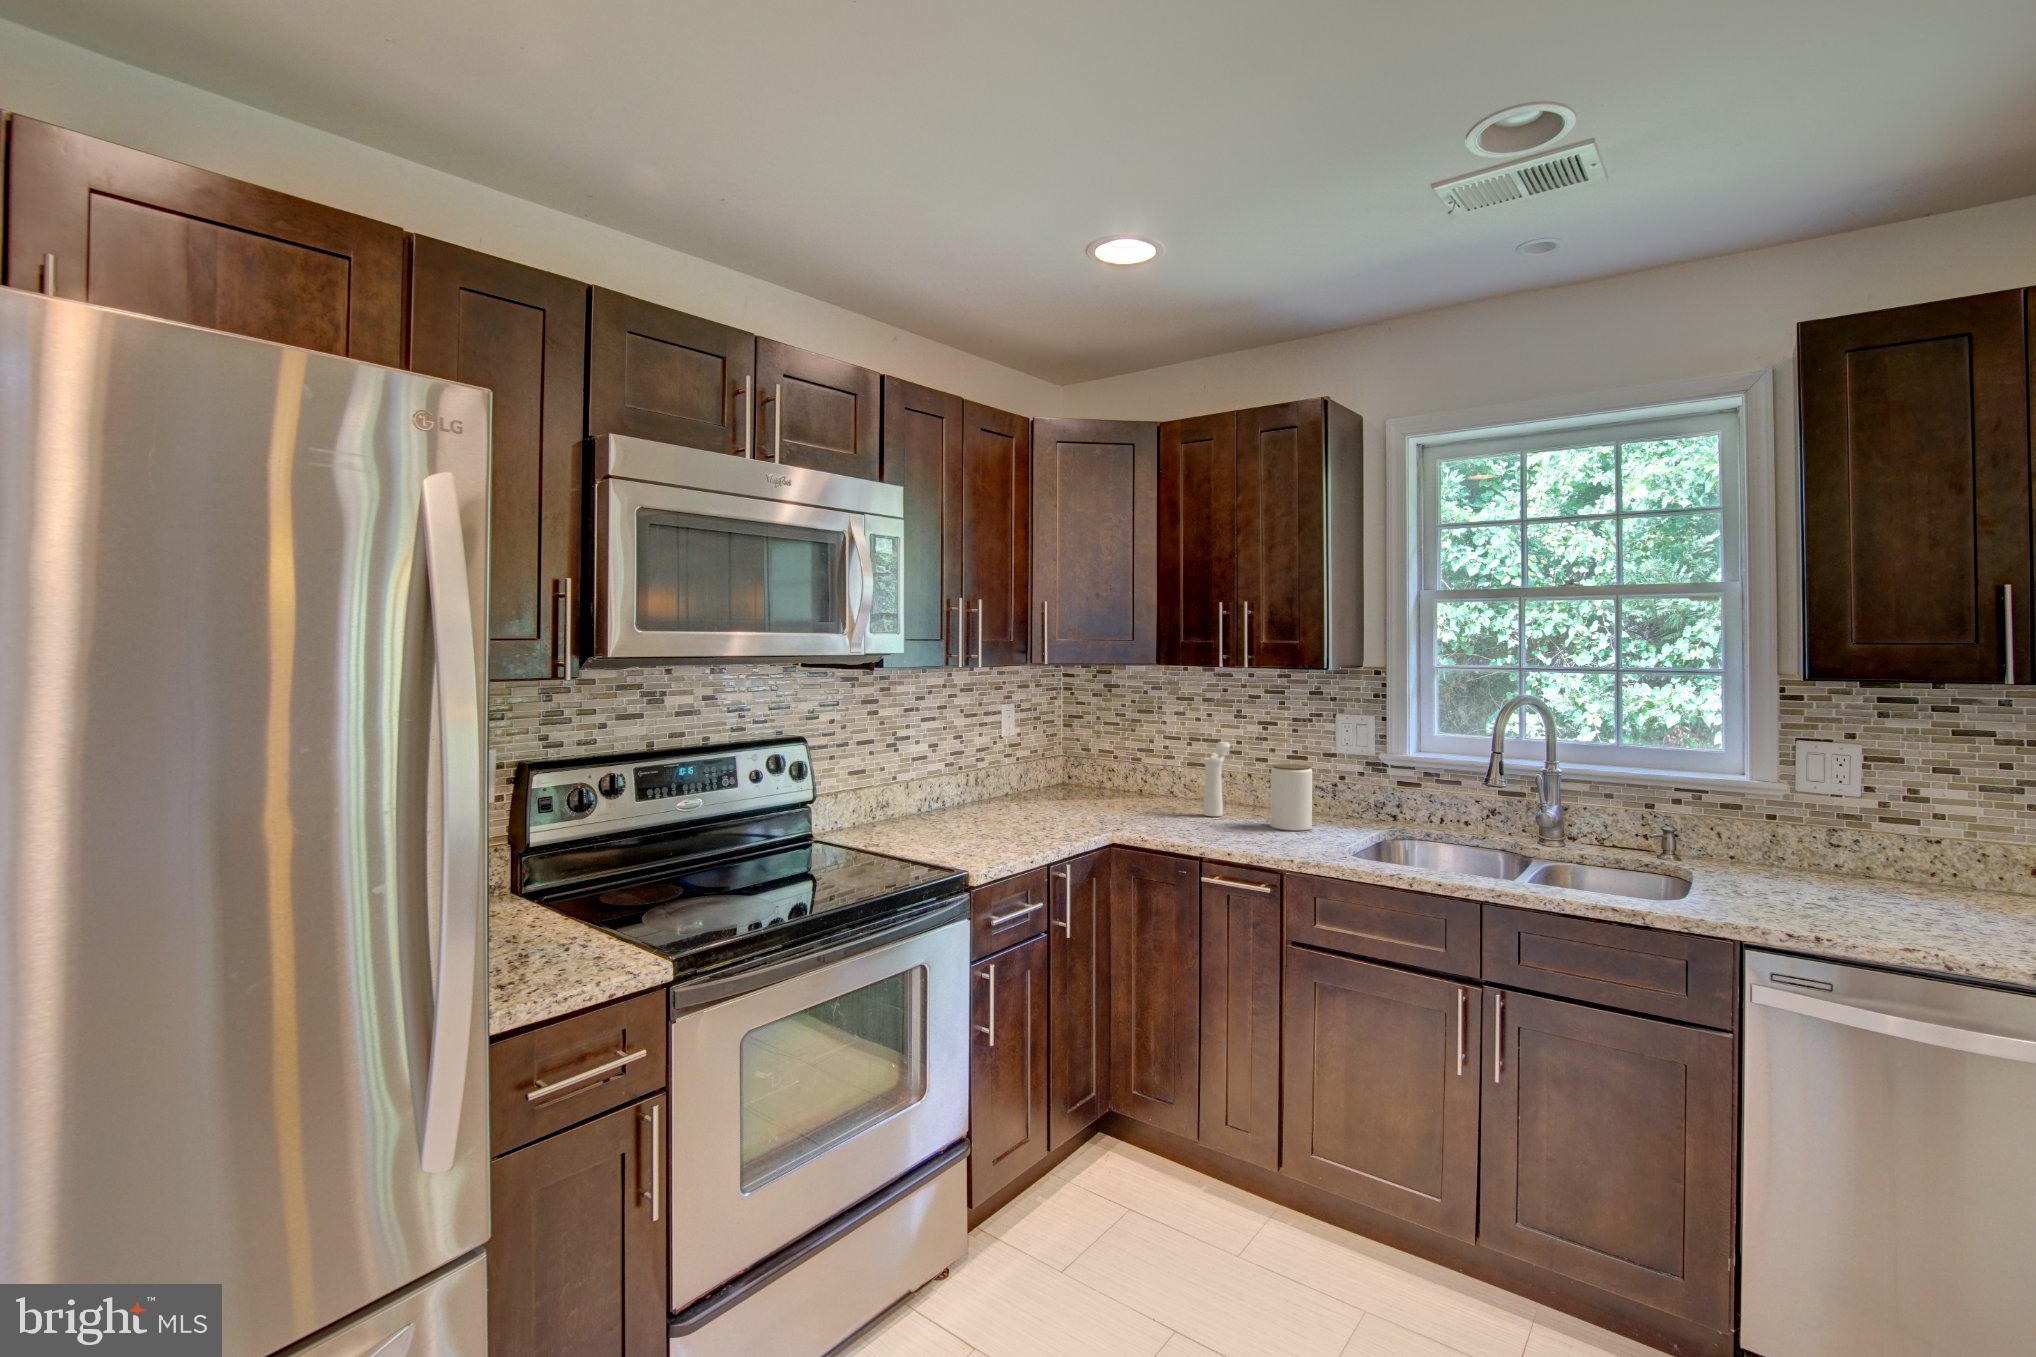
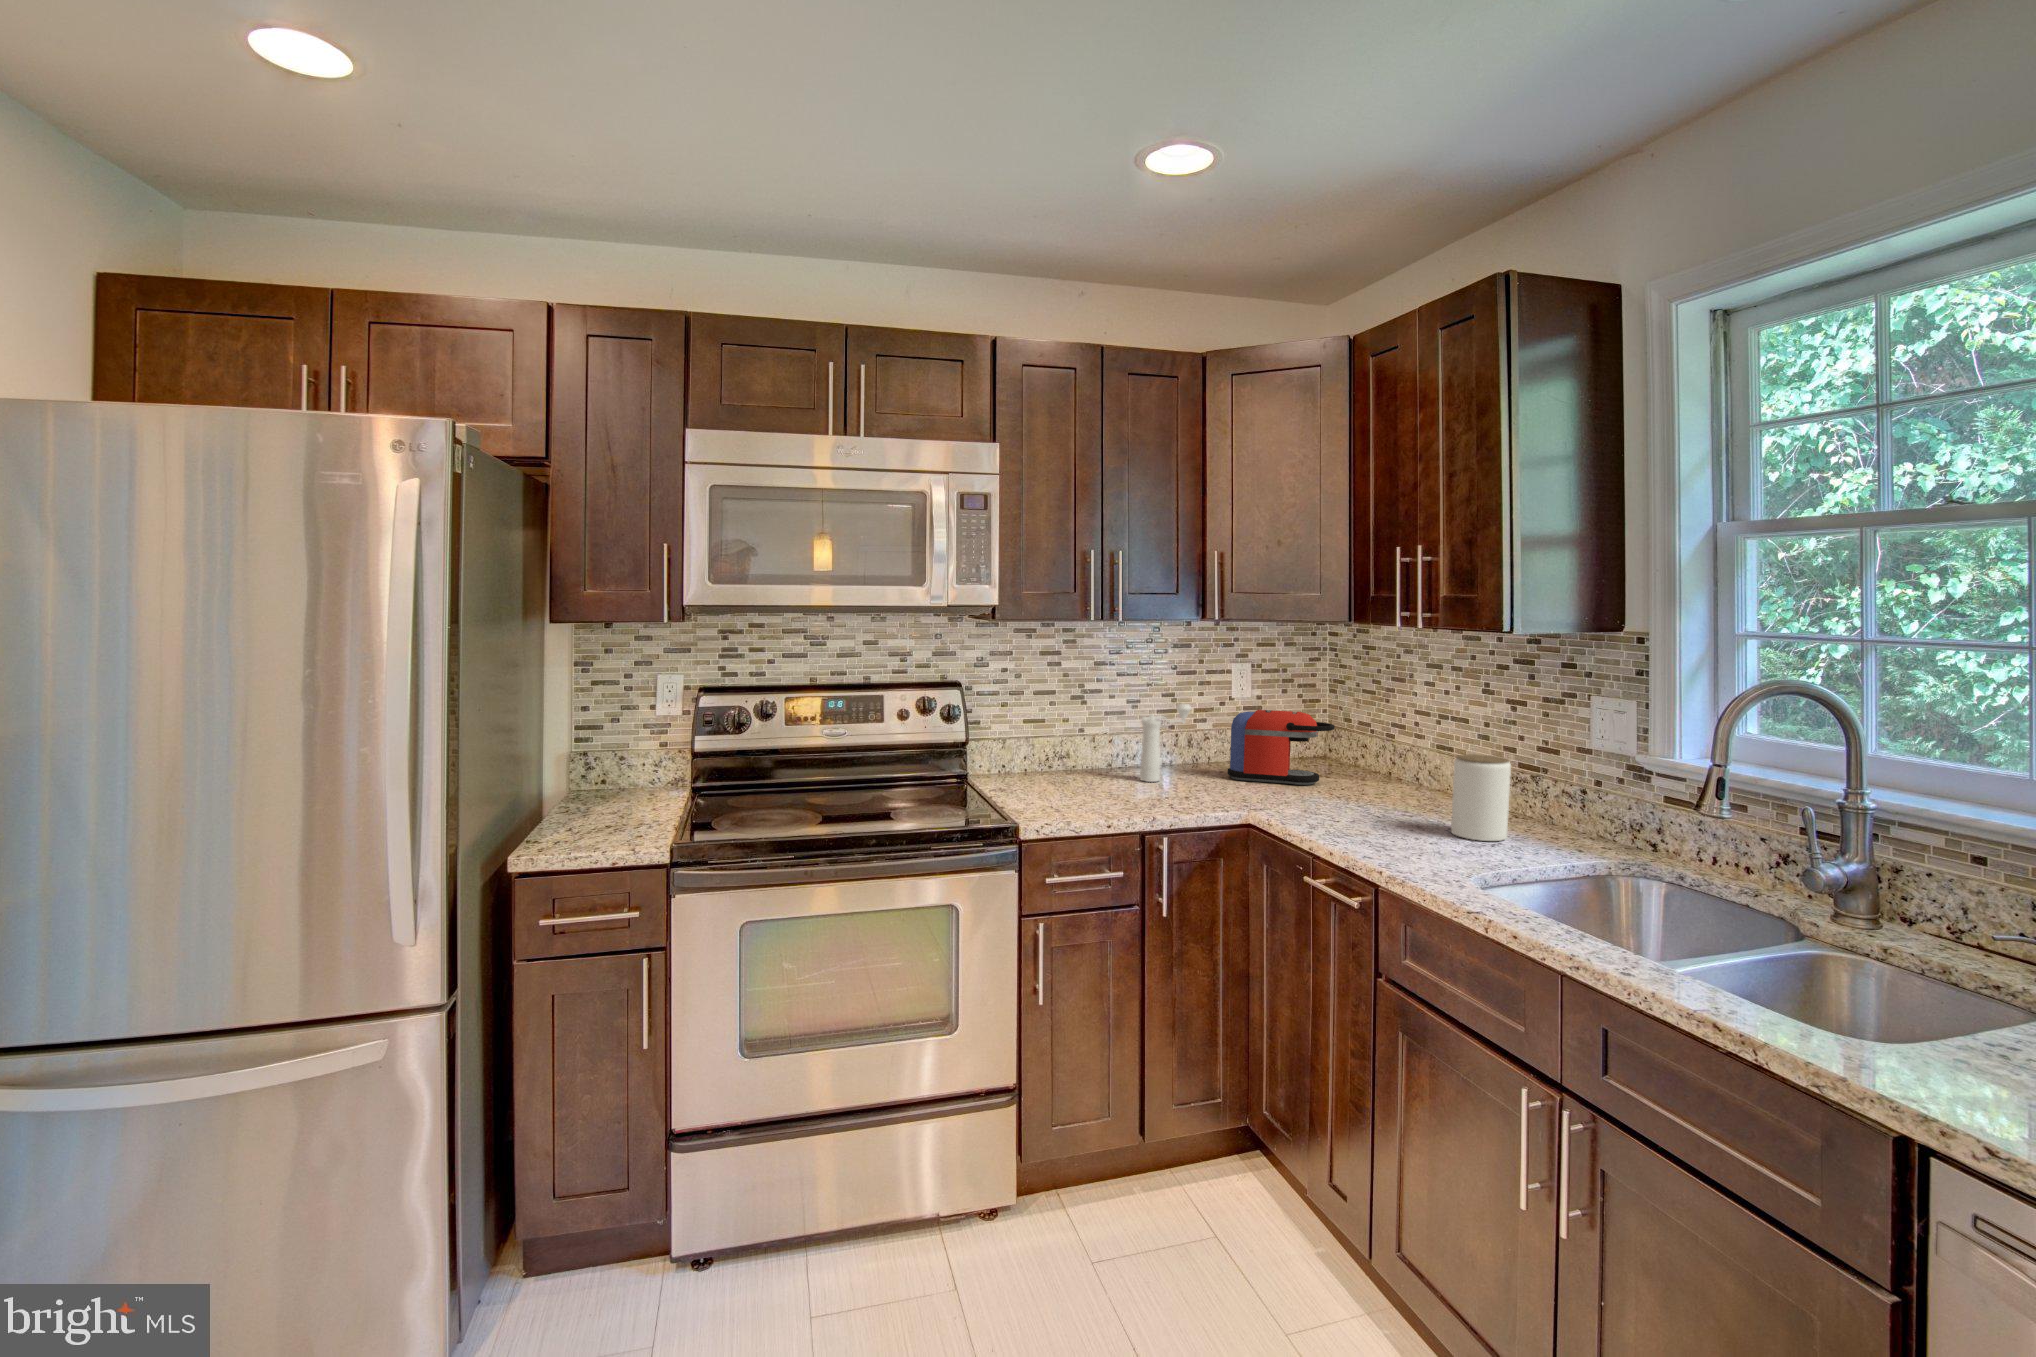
pepper mill: present [1203,742,1230,816] -> present [1140,704,1191,782]
coffee maker: none [1037,743,1125,810] -> present [1227,710,1335,785]

